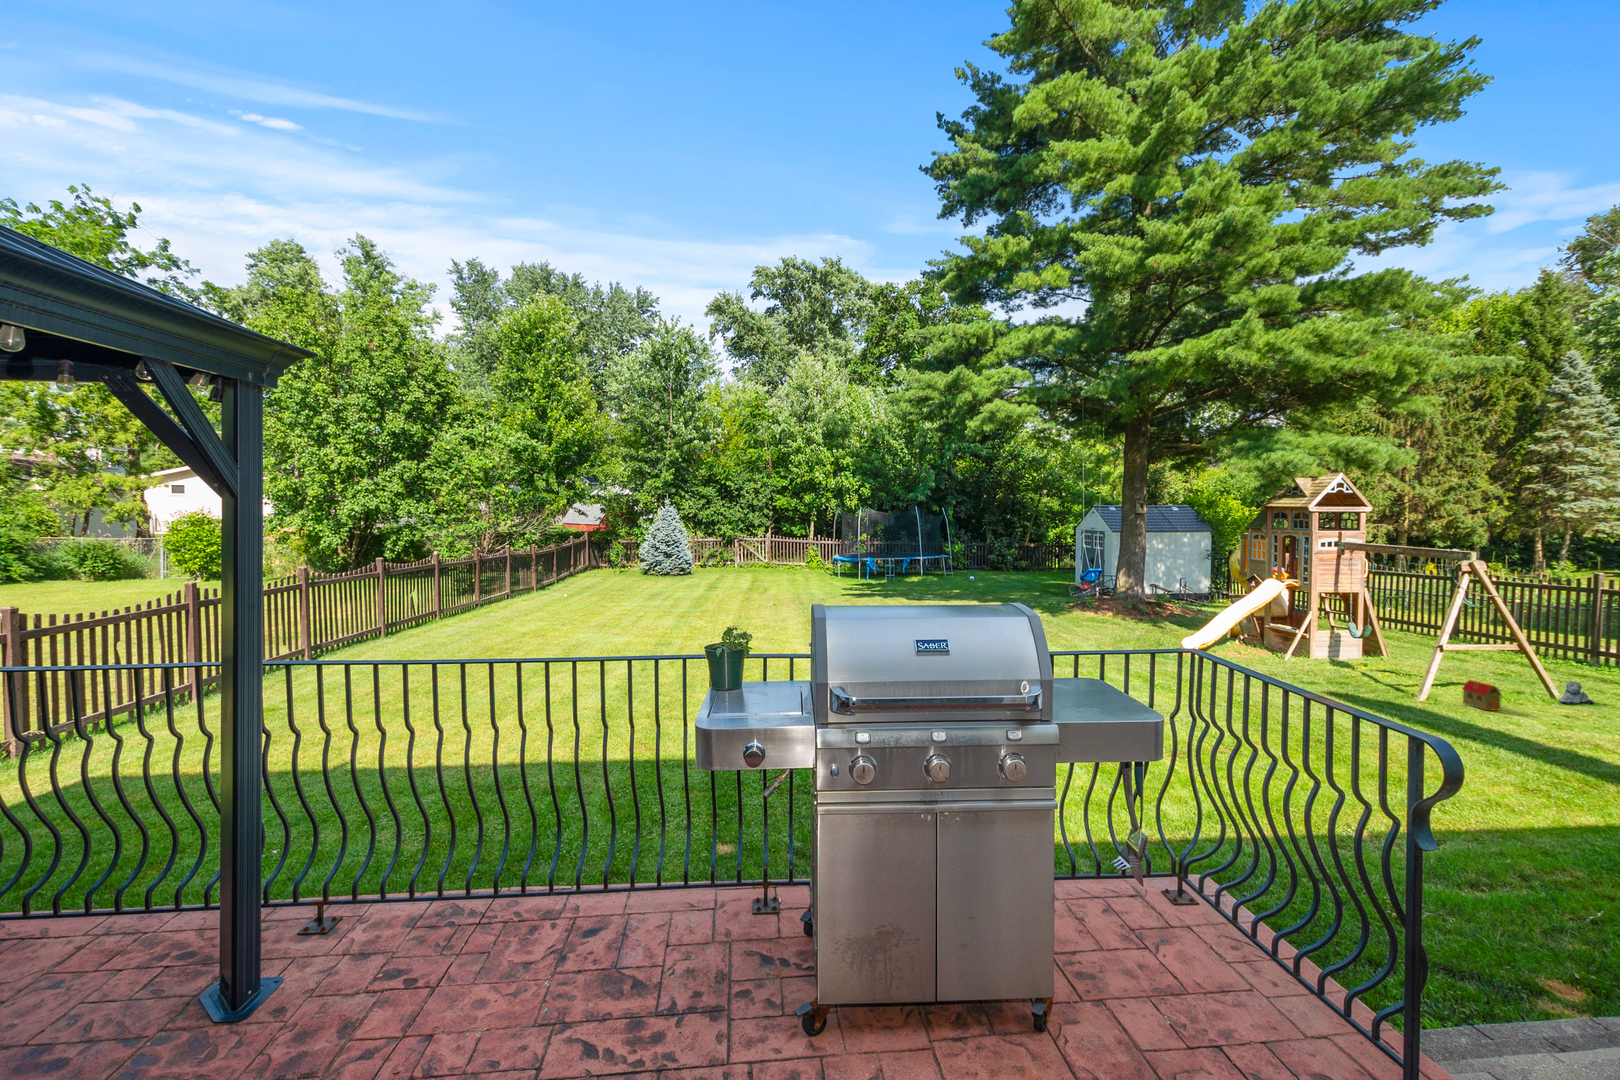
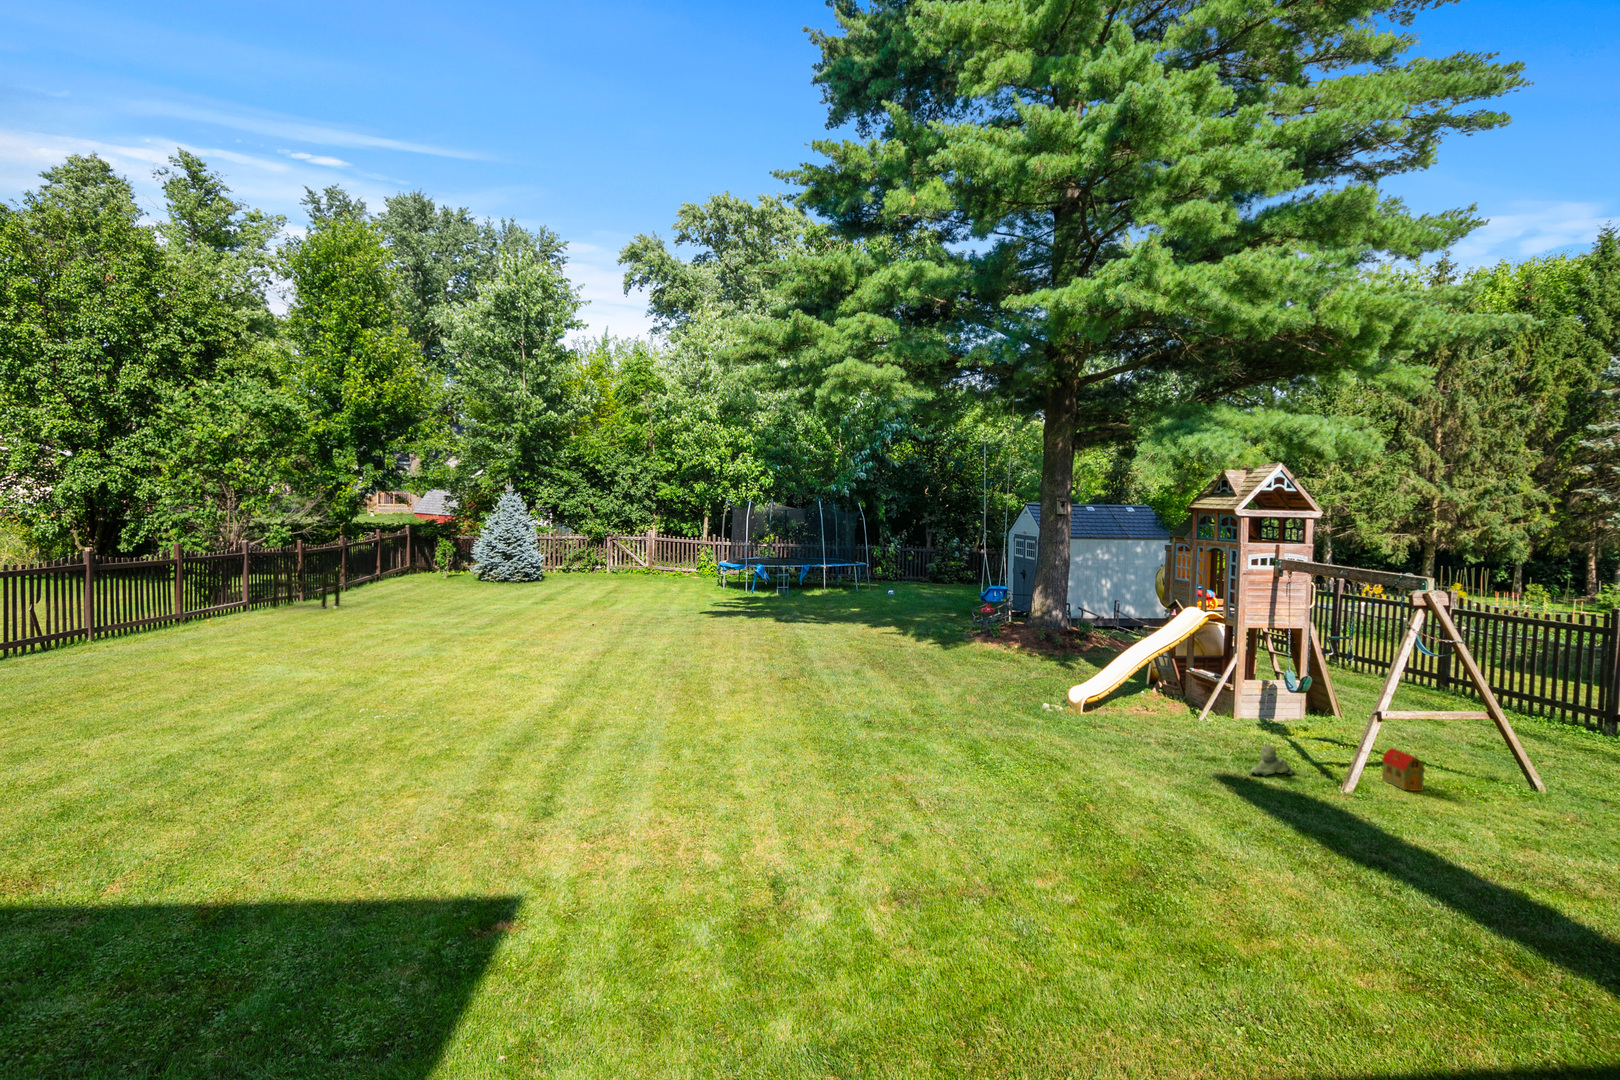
bench: none [513,567,561,597] -> present [272,569,340,608]
plush toy: present [1559,681,1594,704] -> present [1251,745,1293,775]

